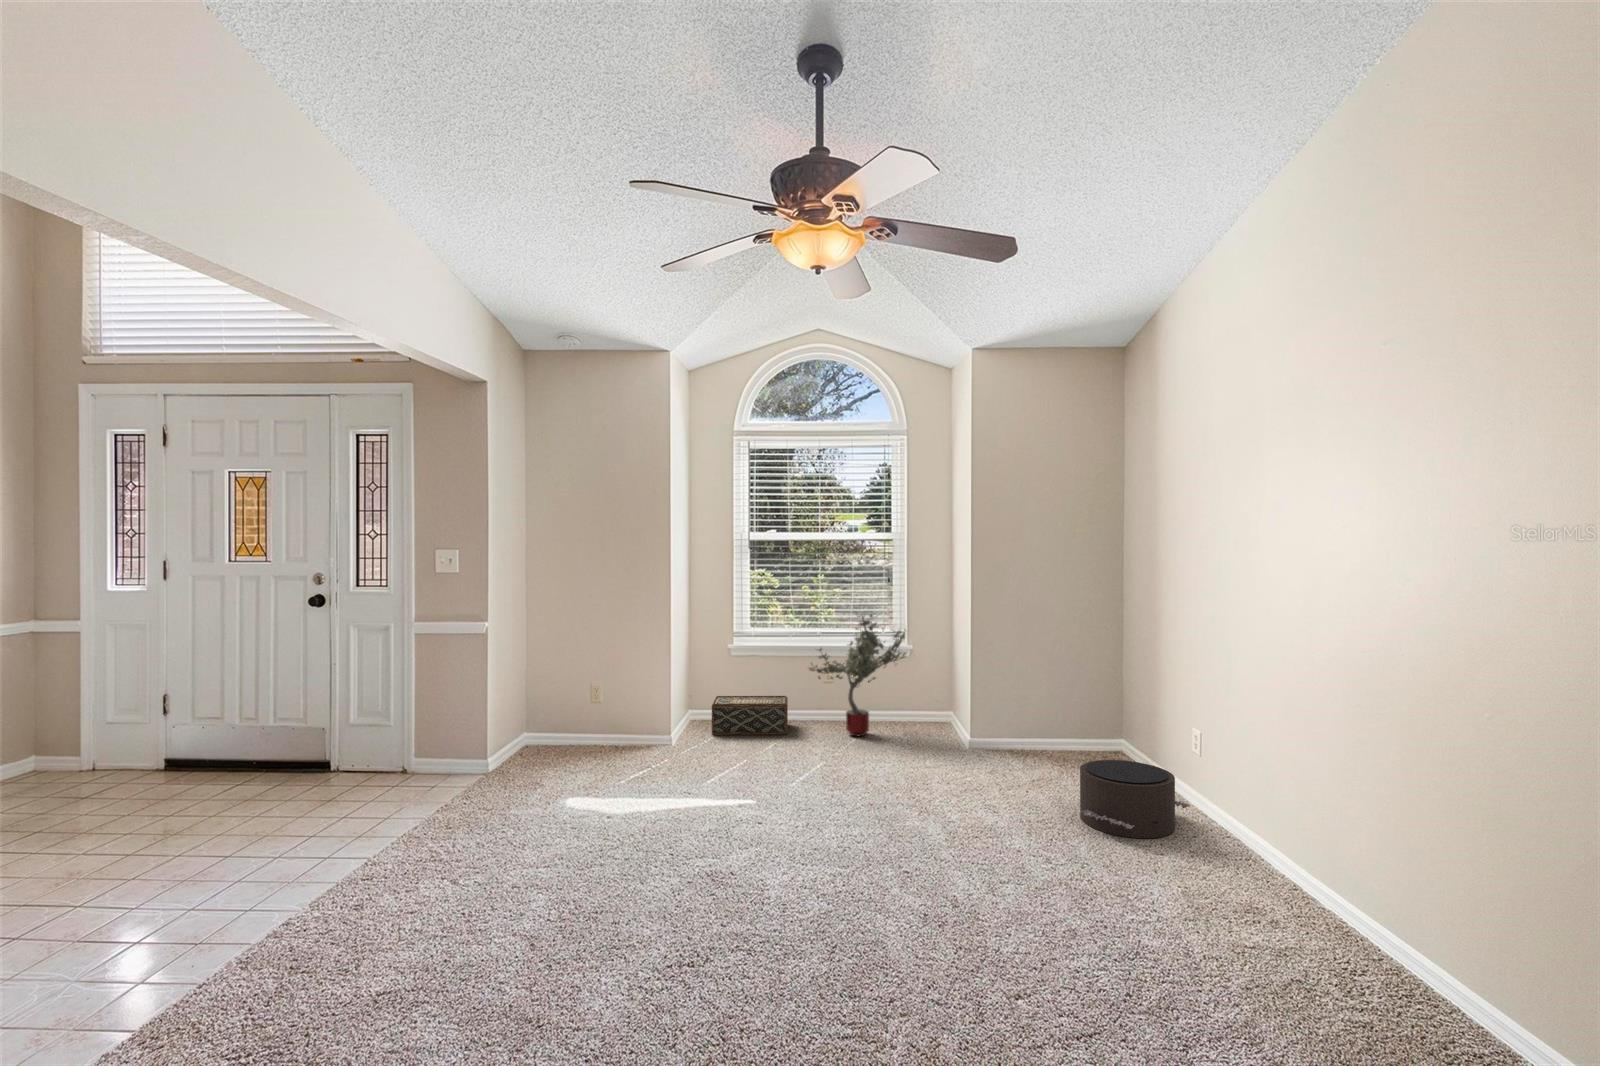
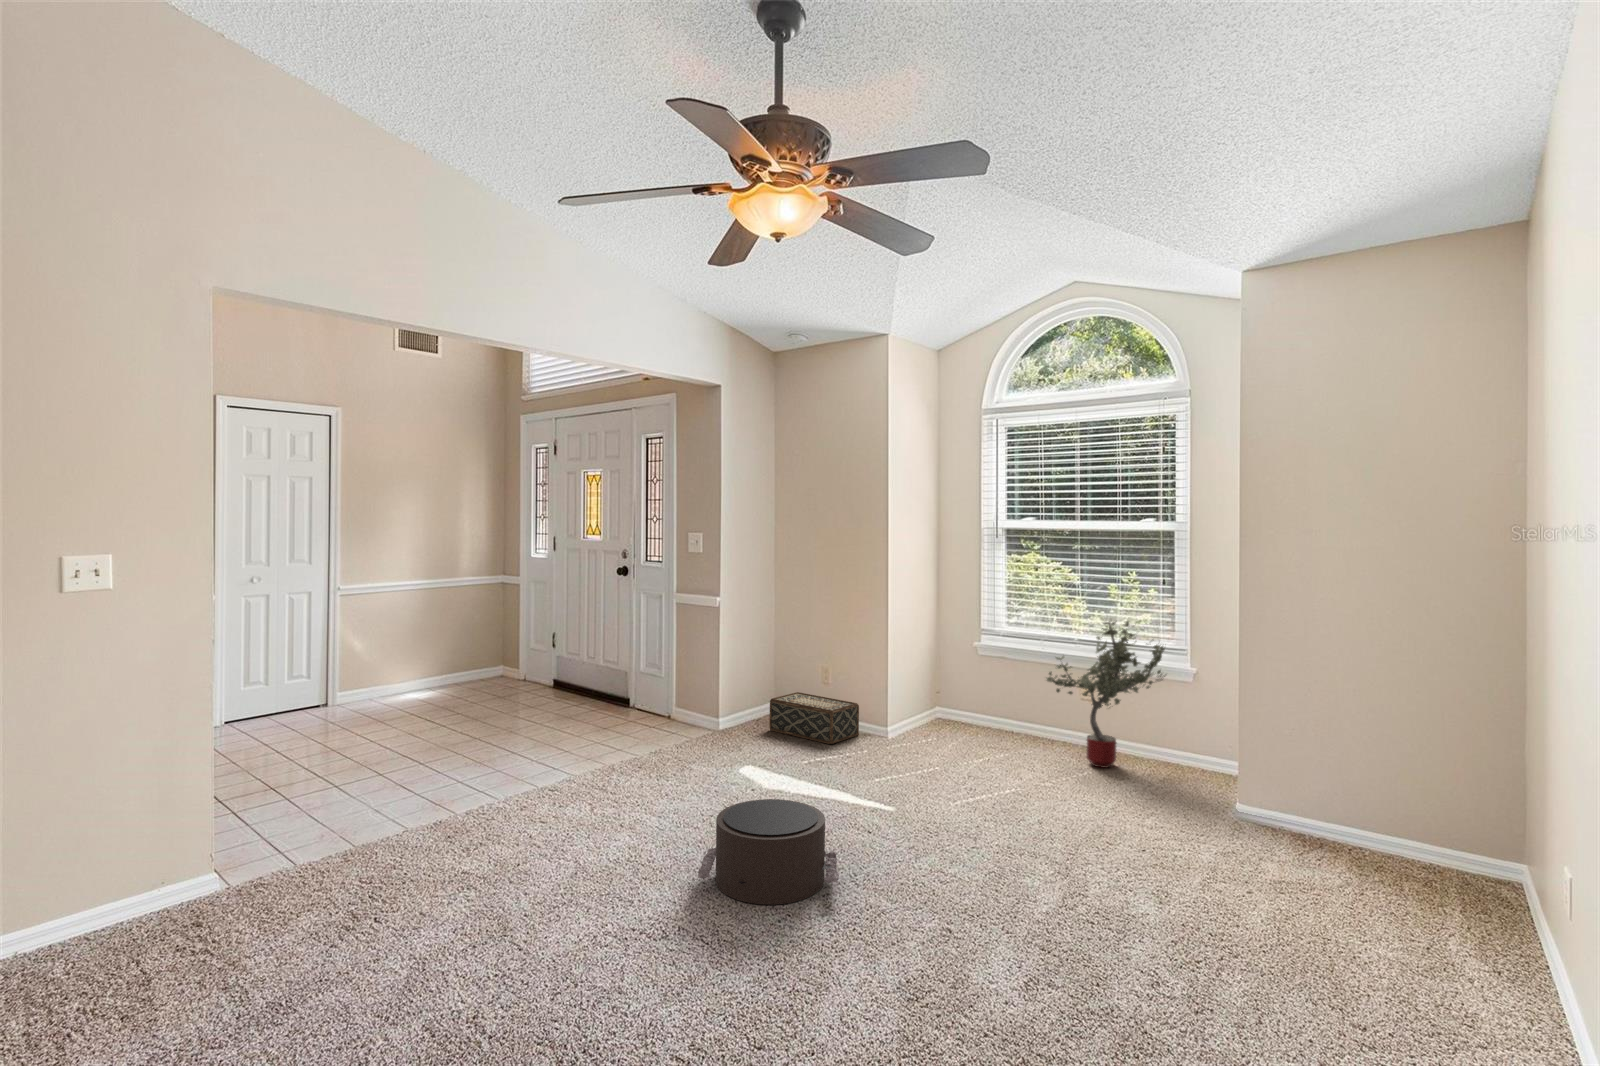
woven basket: present [712,696,788,735] -> present [770,692,859,744]
pouf: present [1080,760,1190,838] -> present [698,799,839,905]

